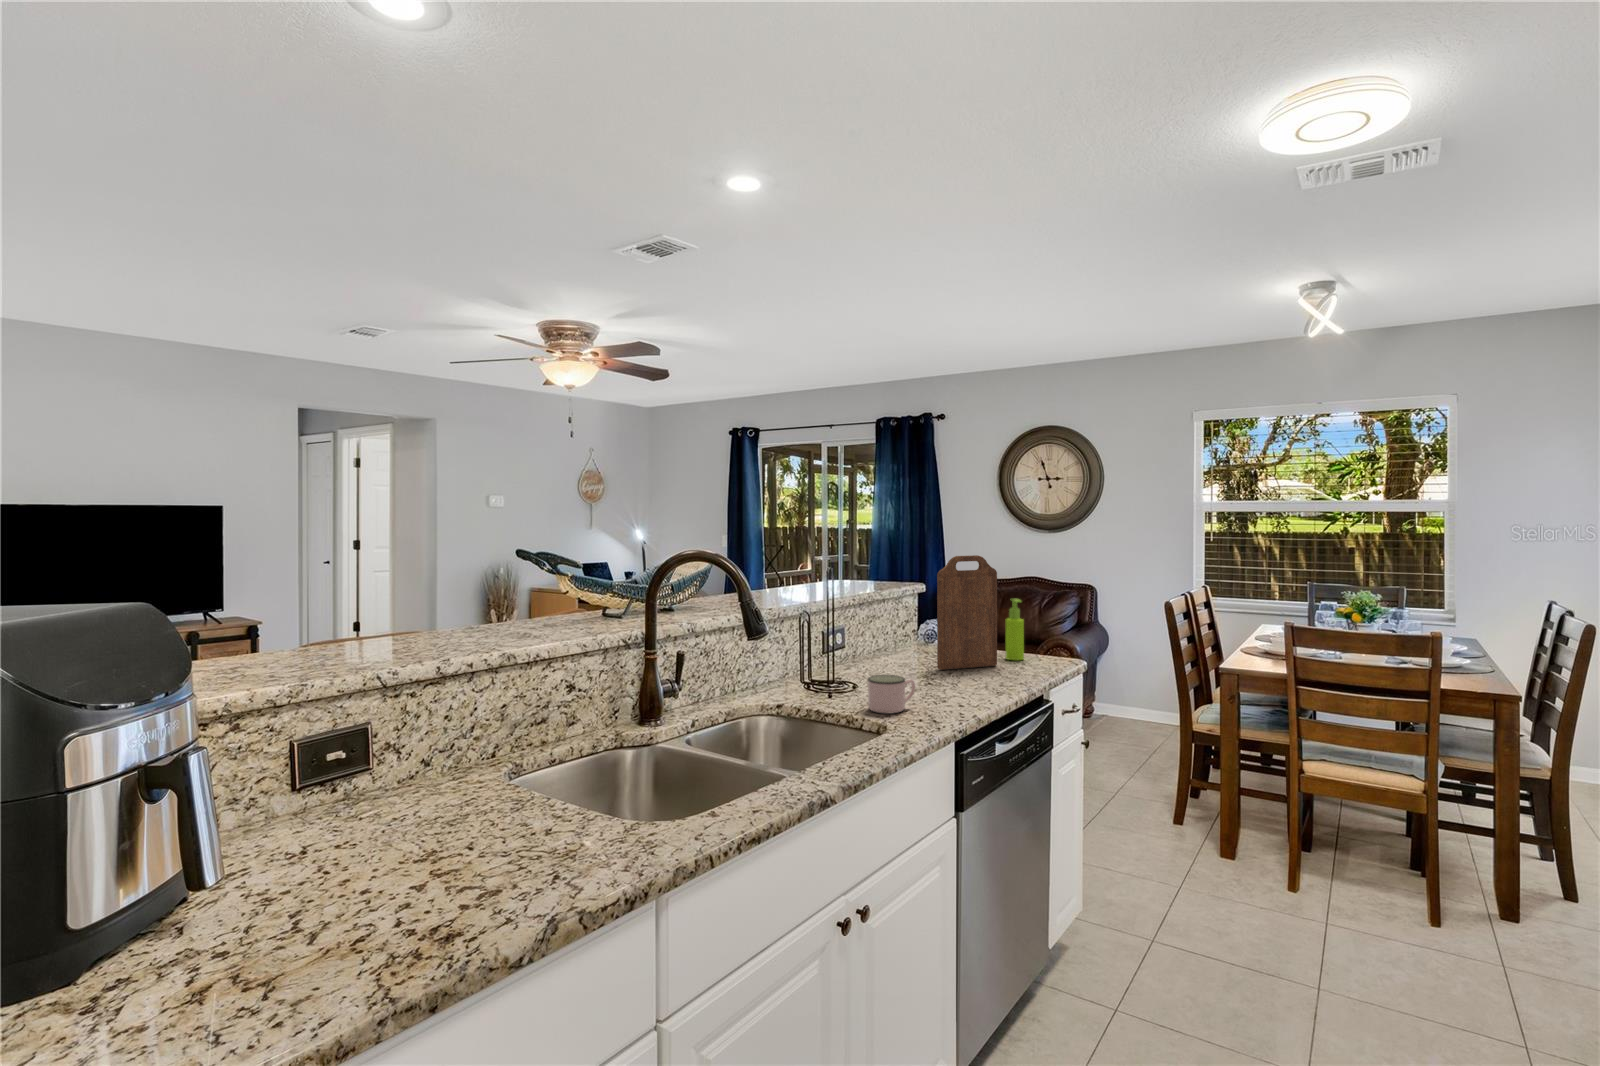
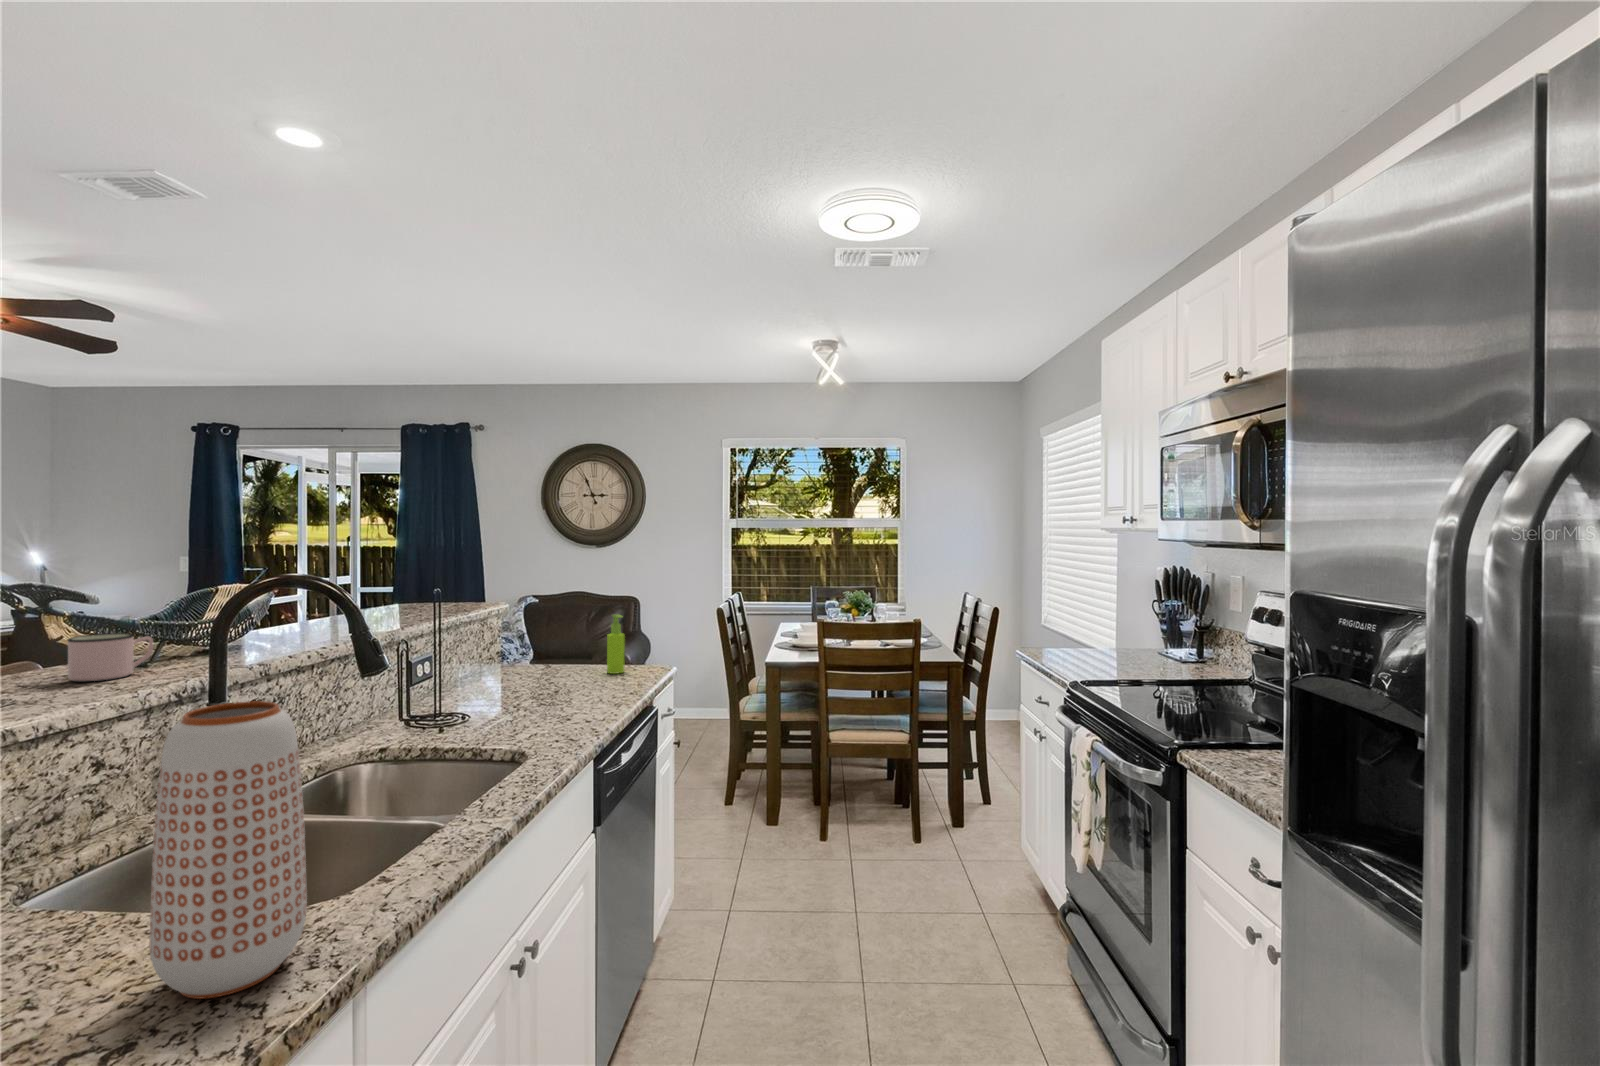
cutting board: present [937,555,997,670] -> none [547,574,603,690]
vase: none [529,649,631,874] -> present [149,701,307,999]
mug: present [868,675,915,714] -> present [68,633,153,681]

